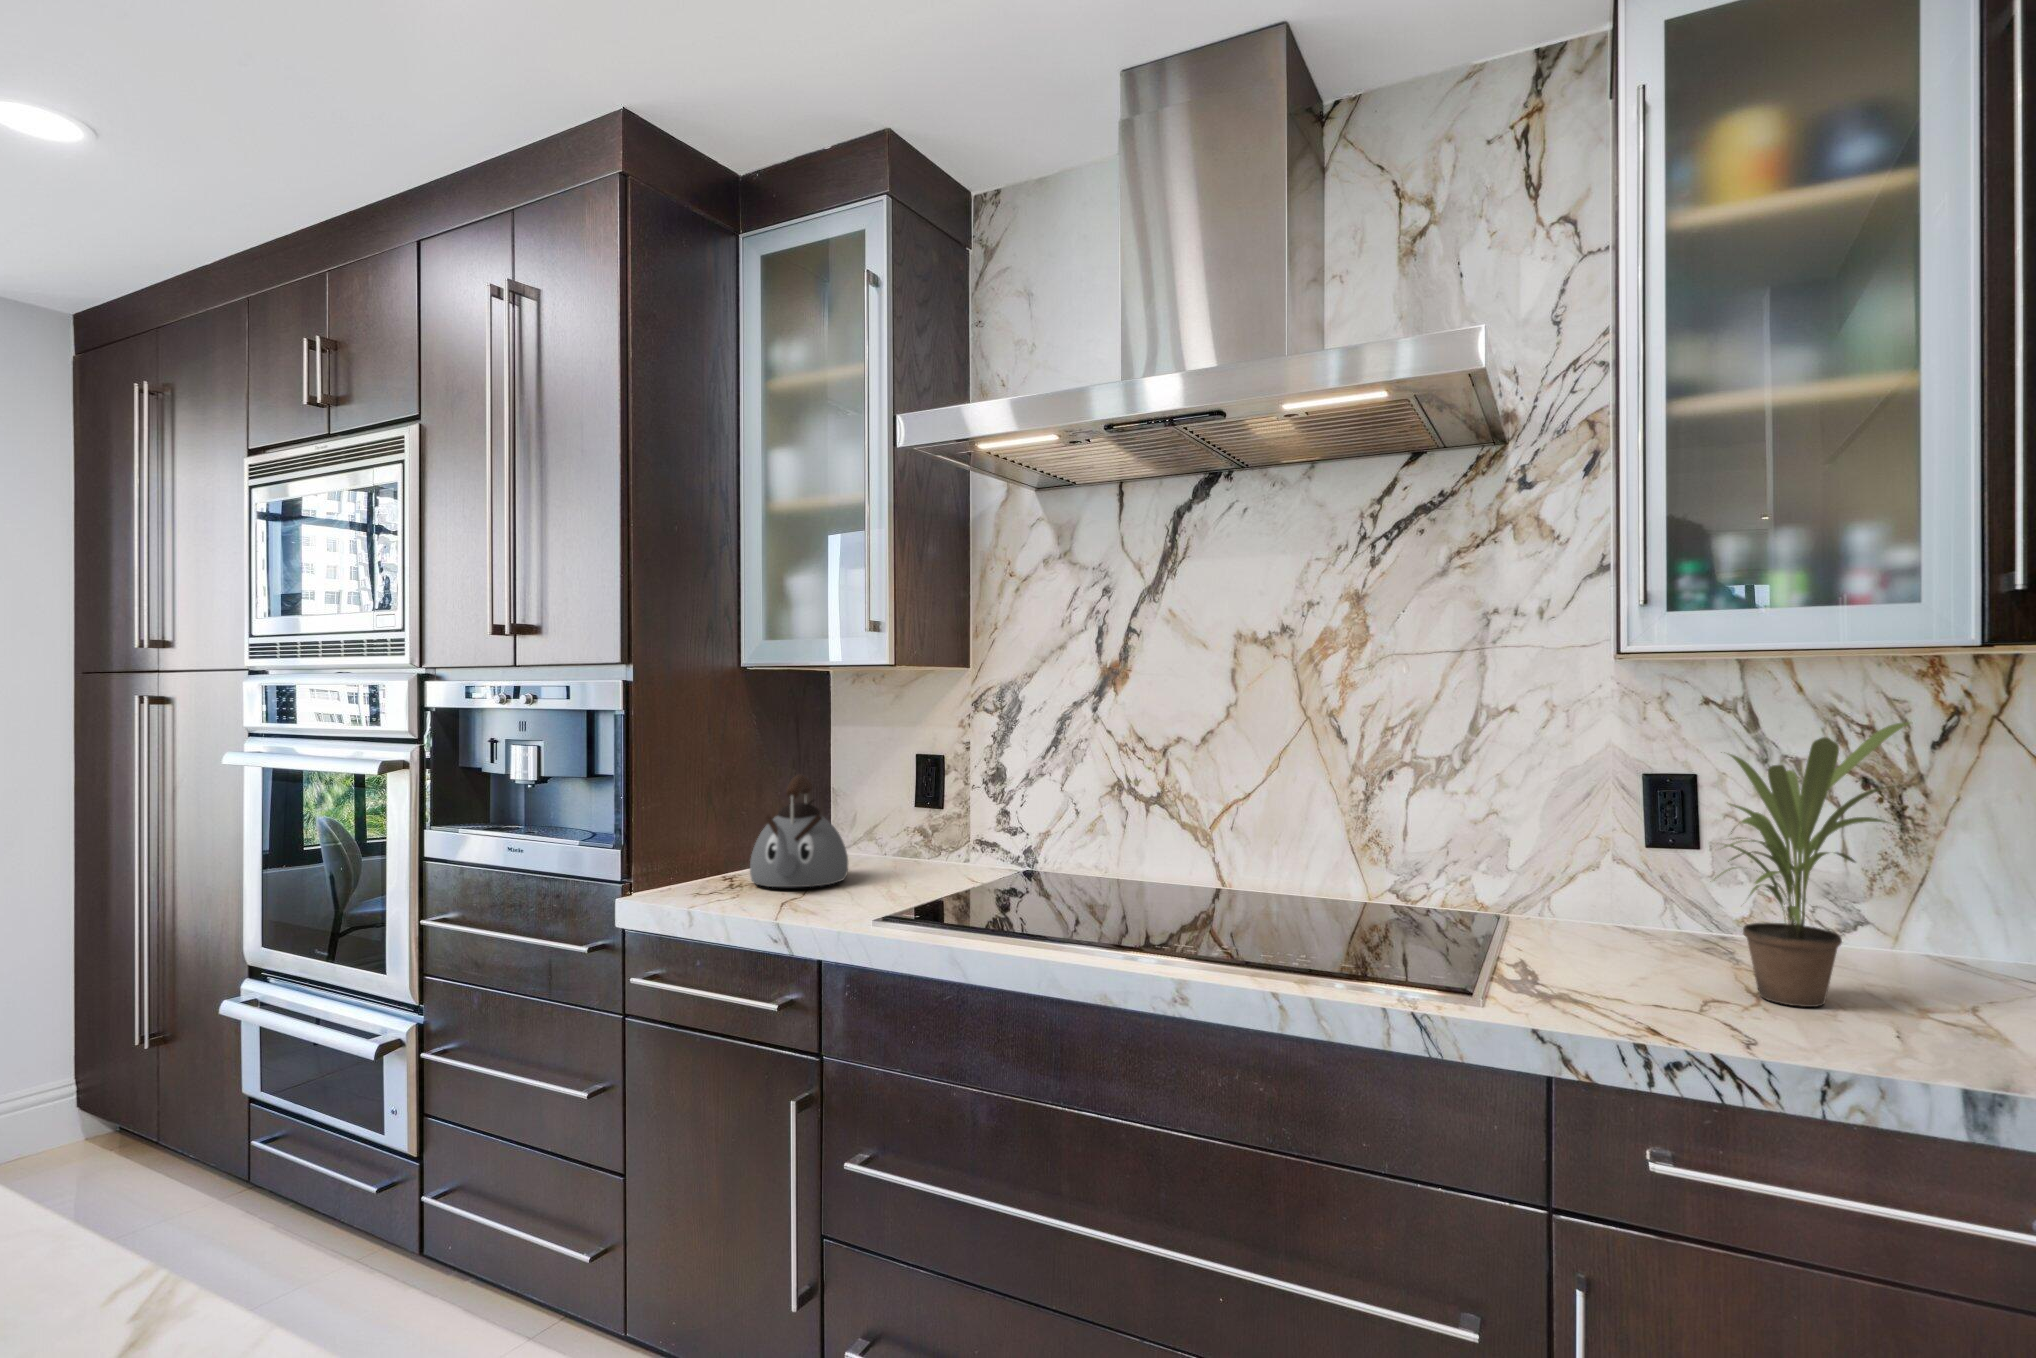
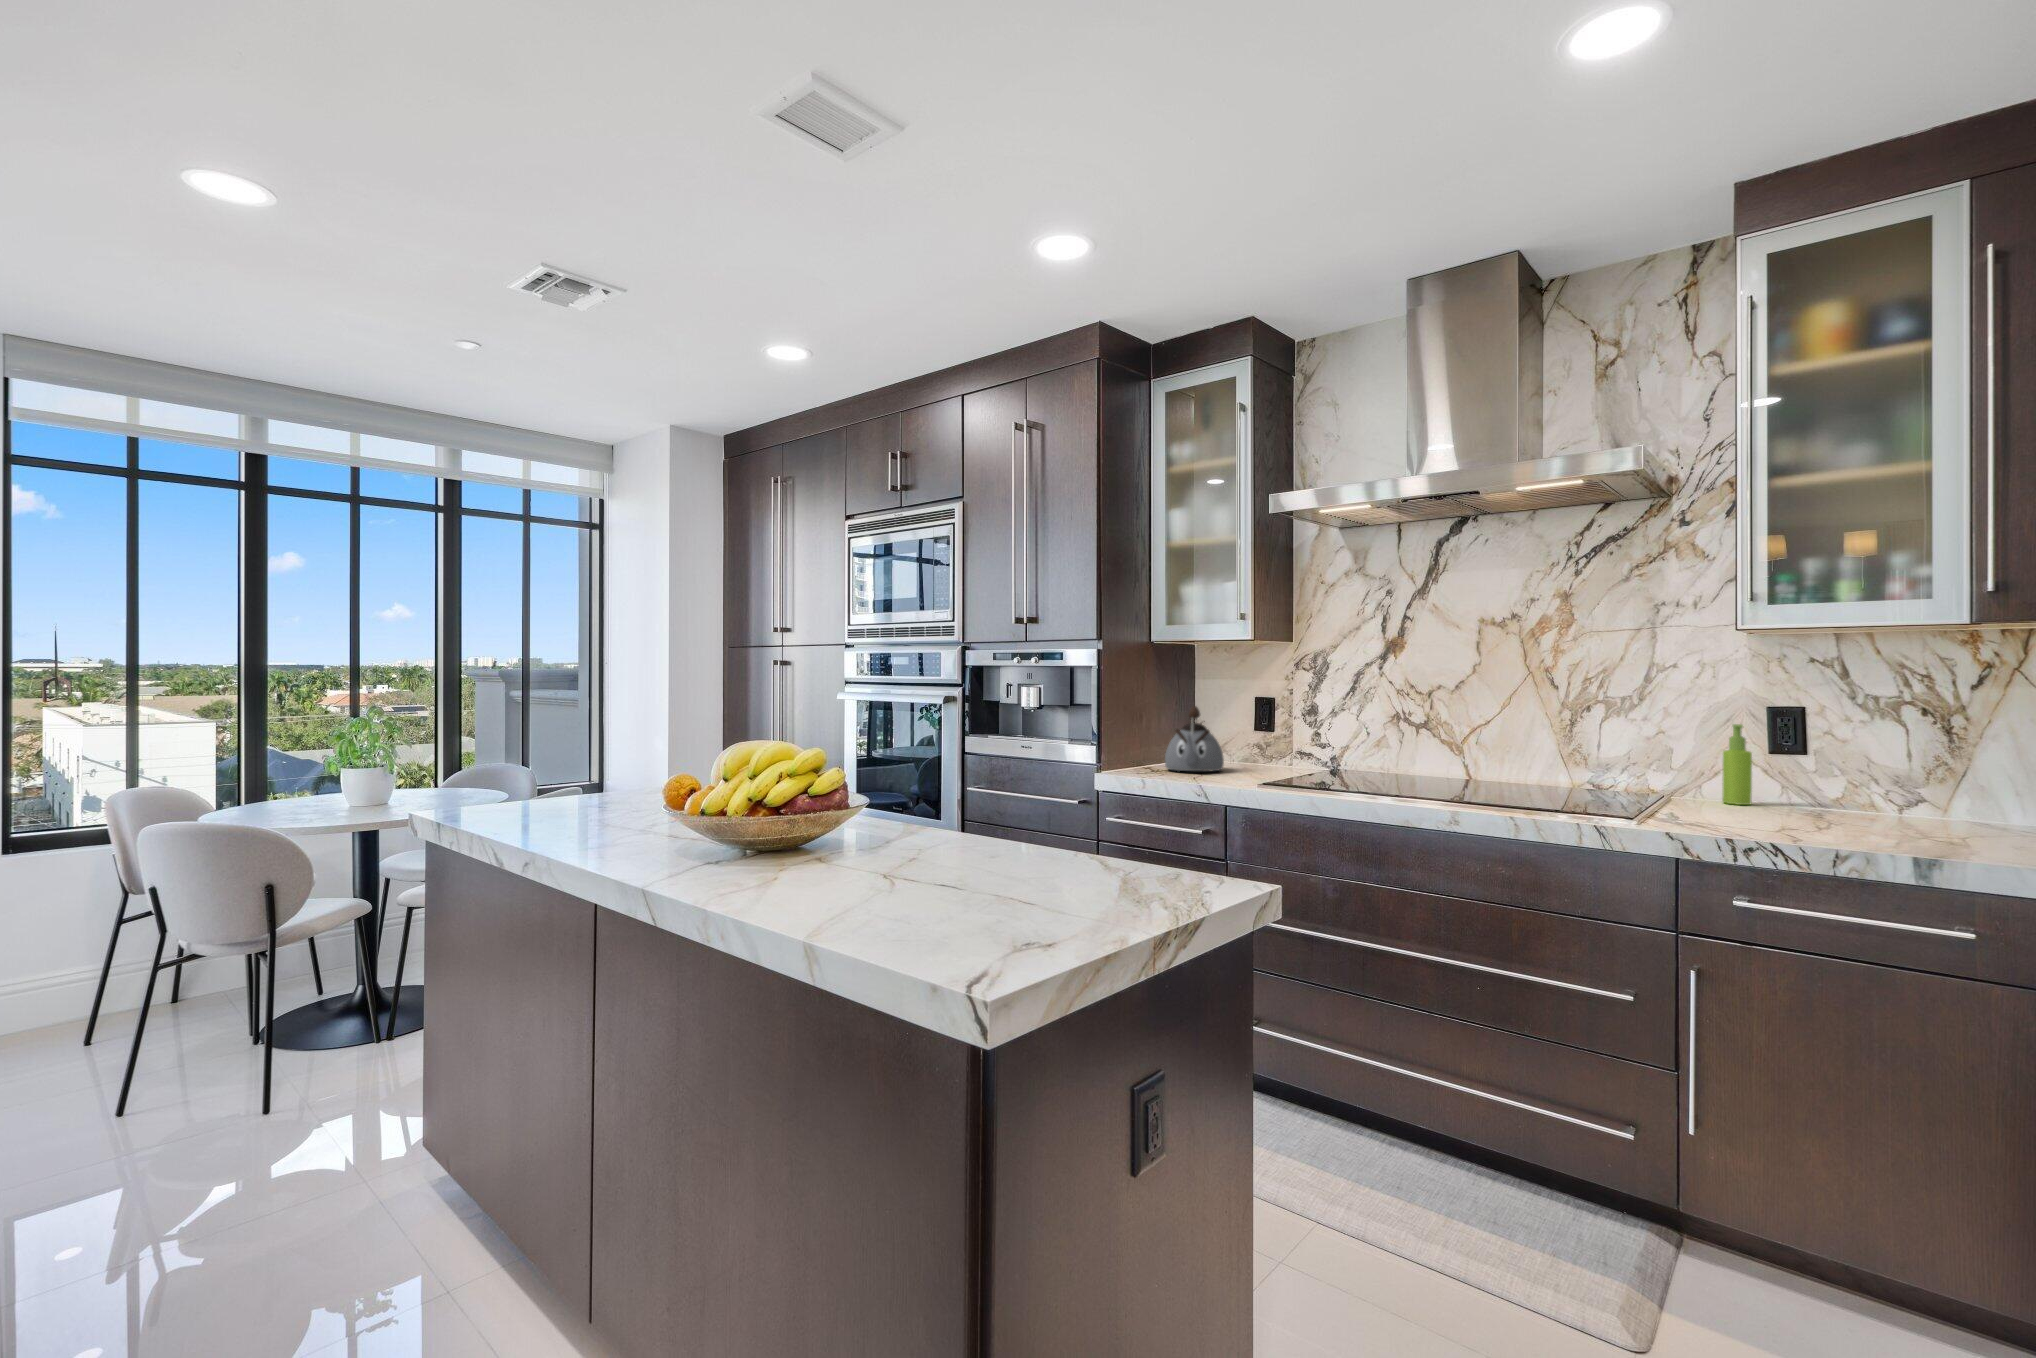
potted plant: present [1715,722,1910,1007] -> none [1789,665,1929,832]
soap dispenser: none [1587,803,1629,932] -> present [1722,724,1752,805]

